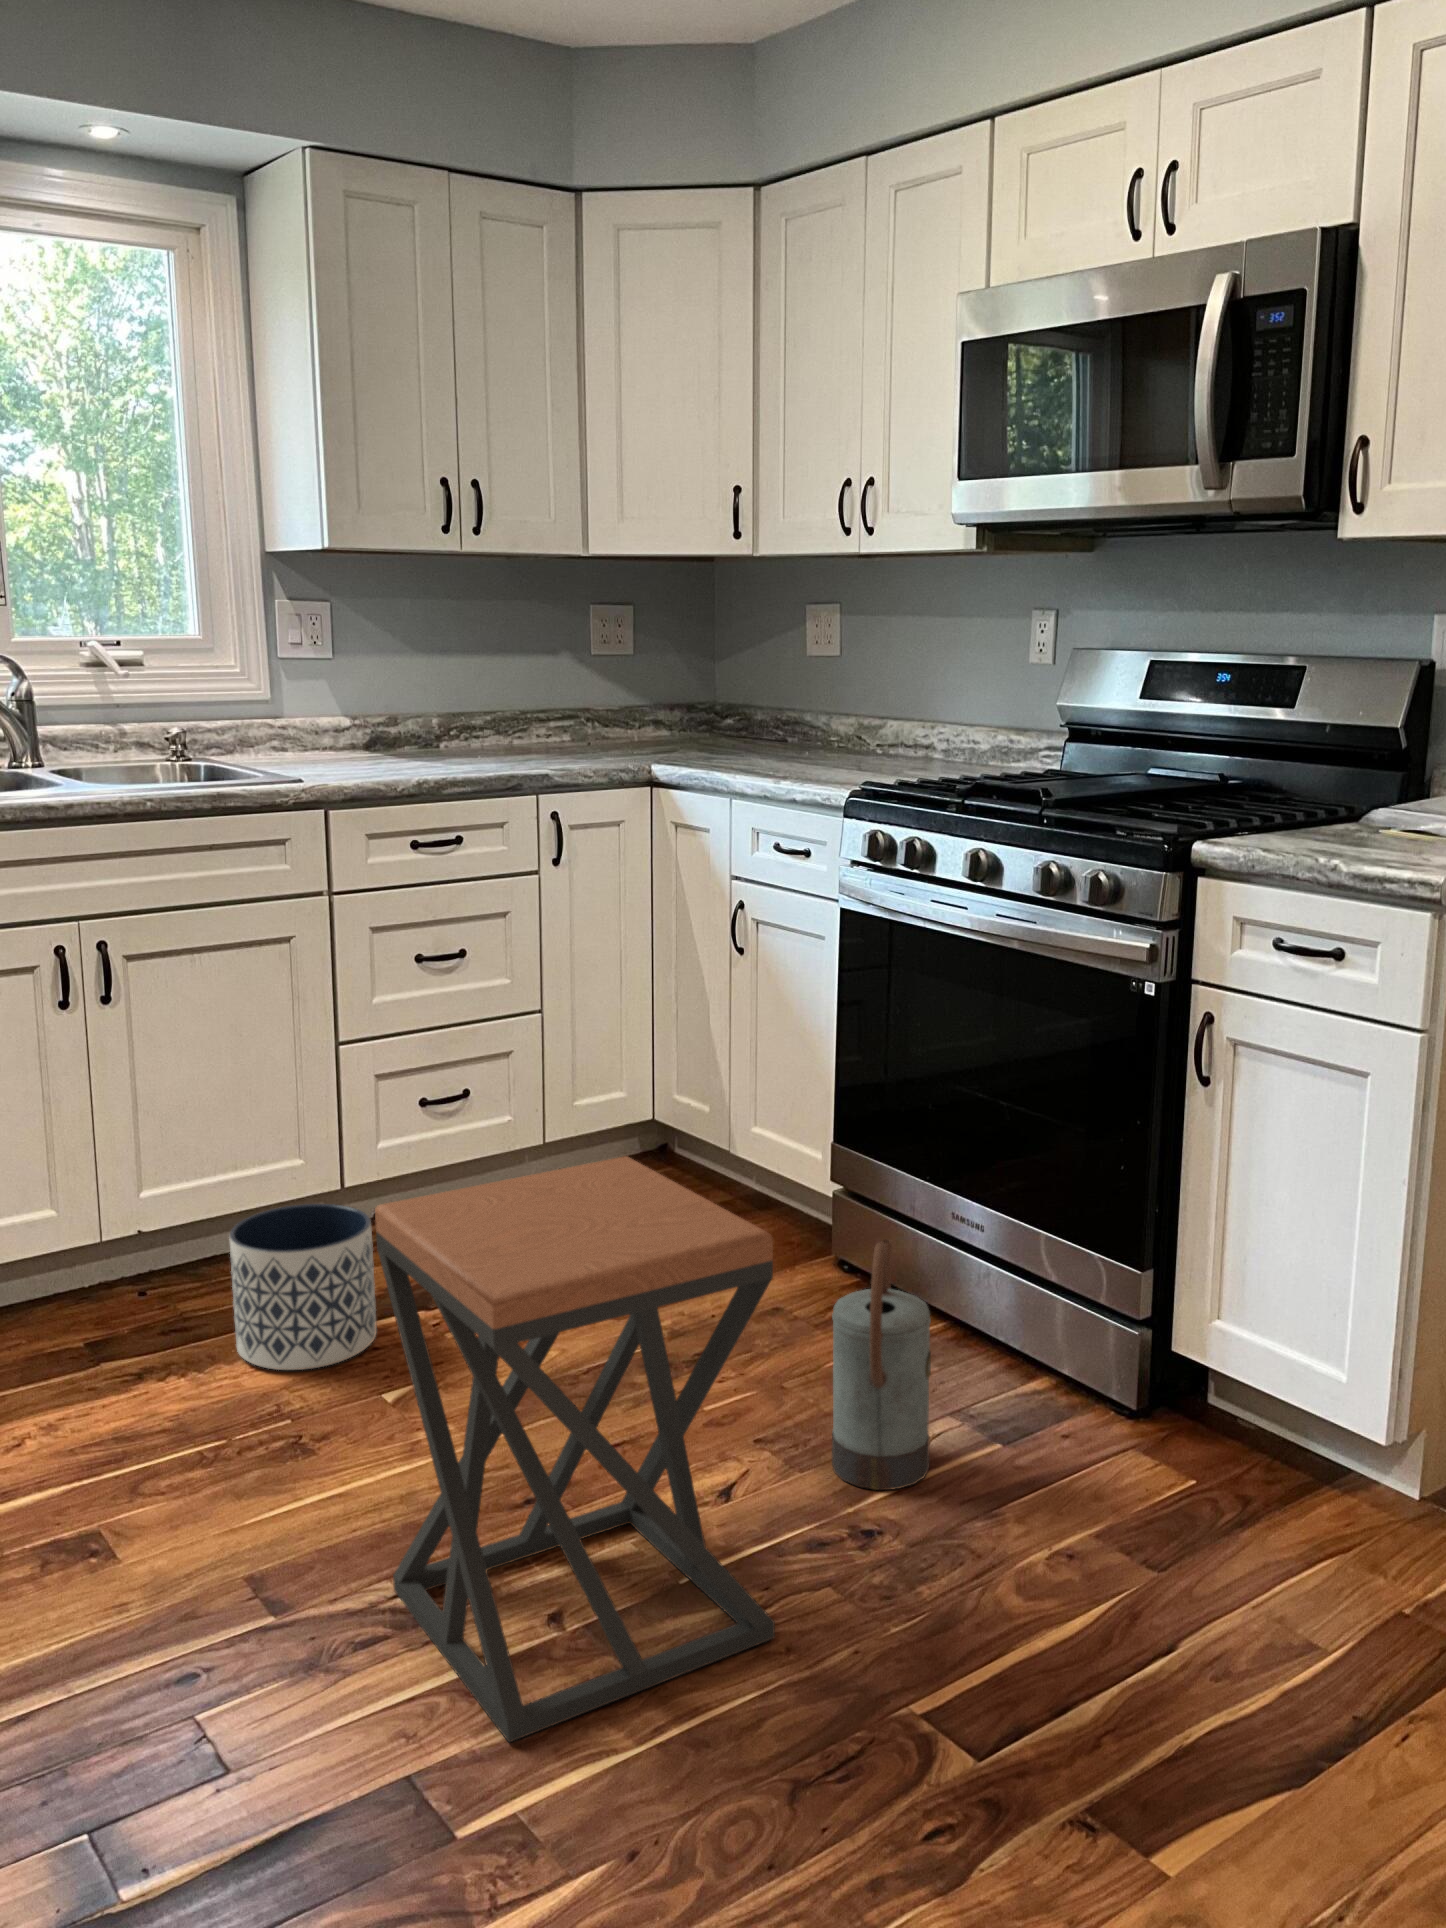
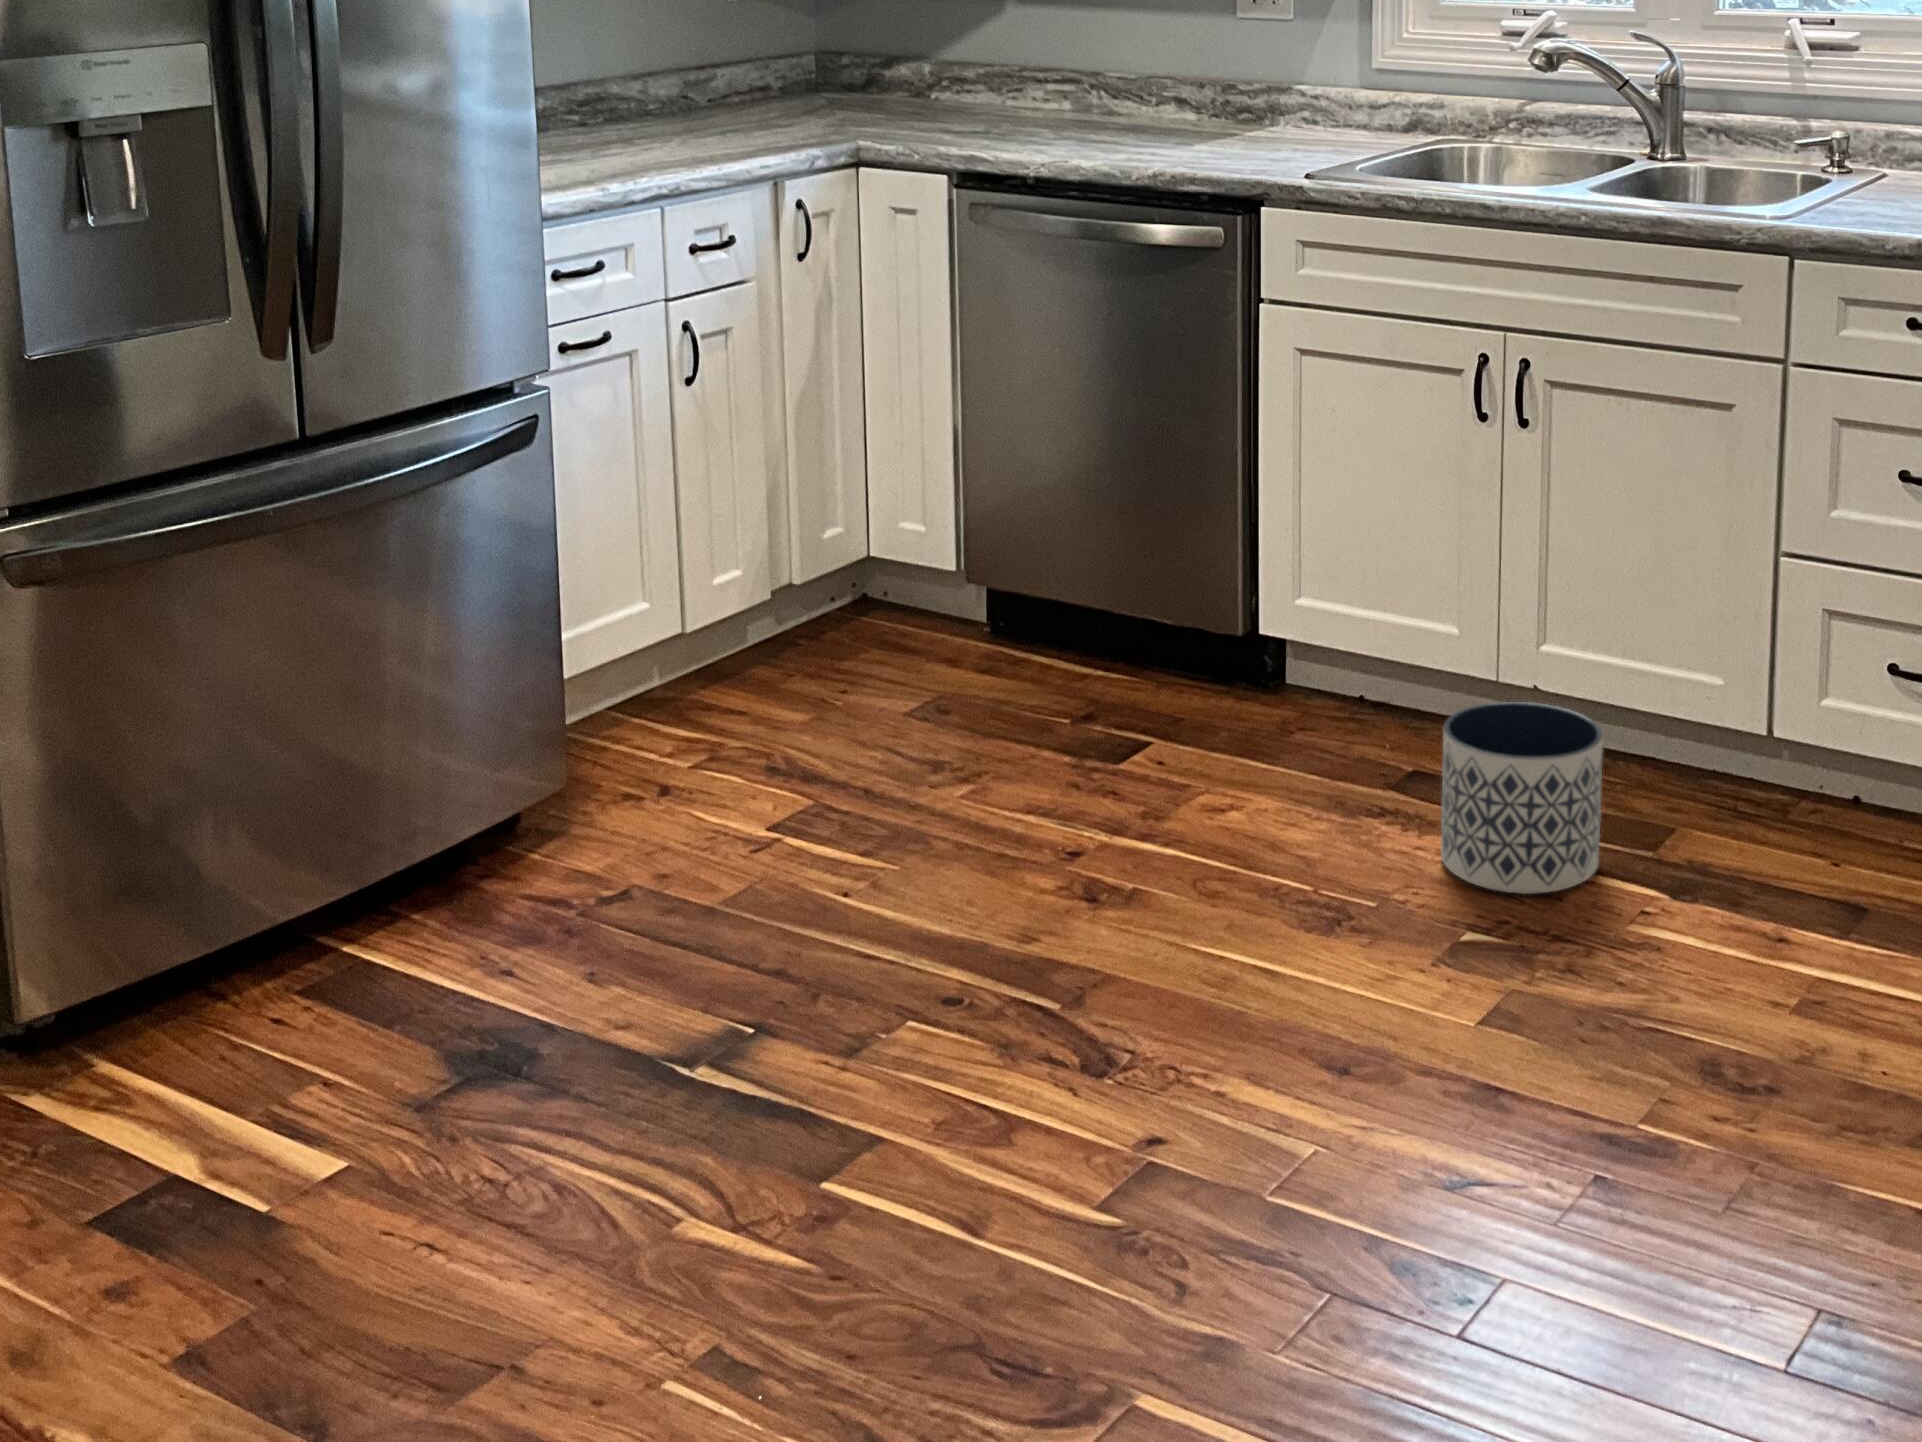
stool: present [375,1156,775,1742] -> none [921,662,1363,1283]
watering can: present [832,1239,931,1490] -> none [1469,970,1764,1323]

